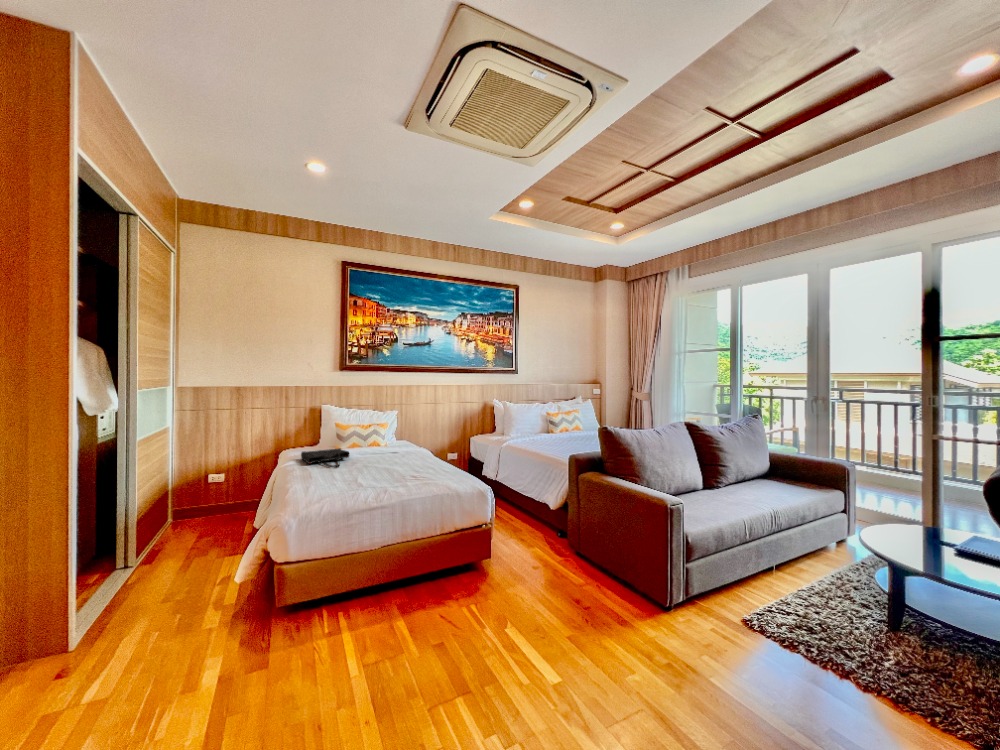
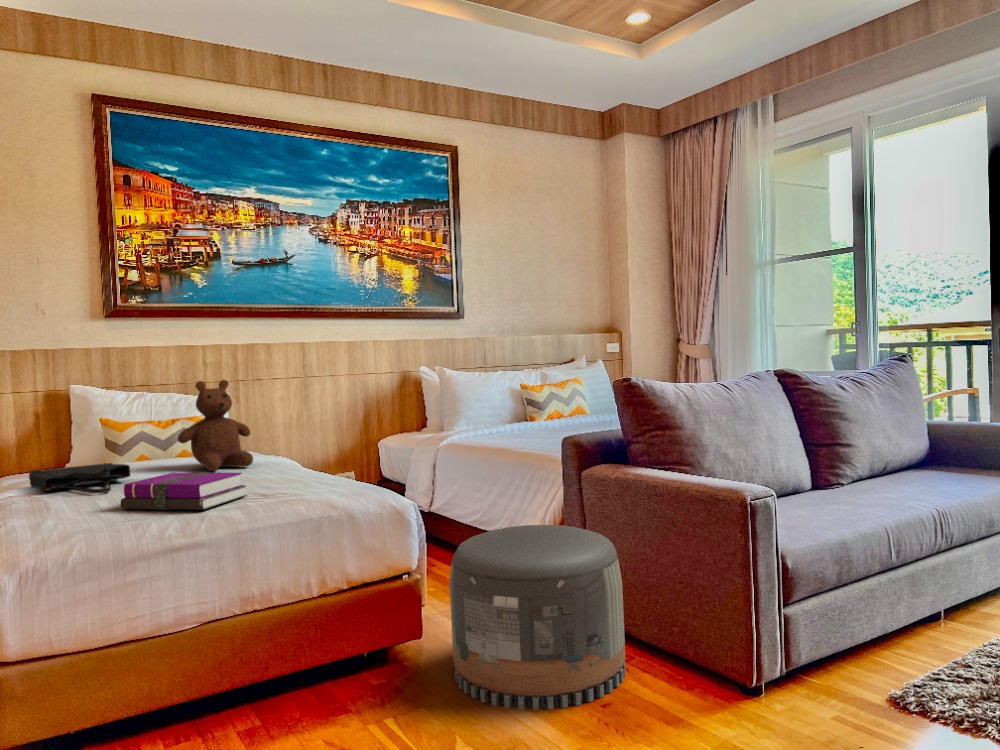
teddy bear: none [373,408,409,456] -> present [178,380,253,471]
notebook: none [345,461,406,485] -> present [121,472,247,510]
pouf: none [507,502,598,608] -> present [450,525,625,710]

